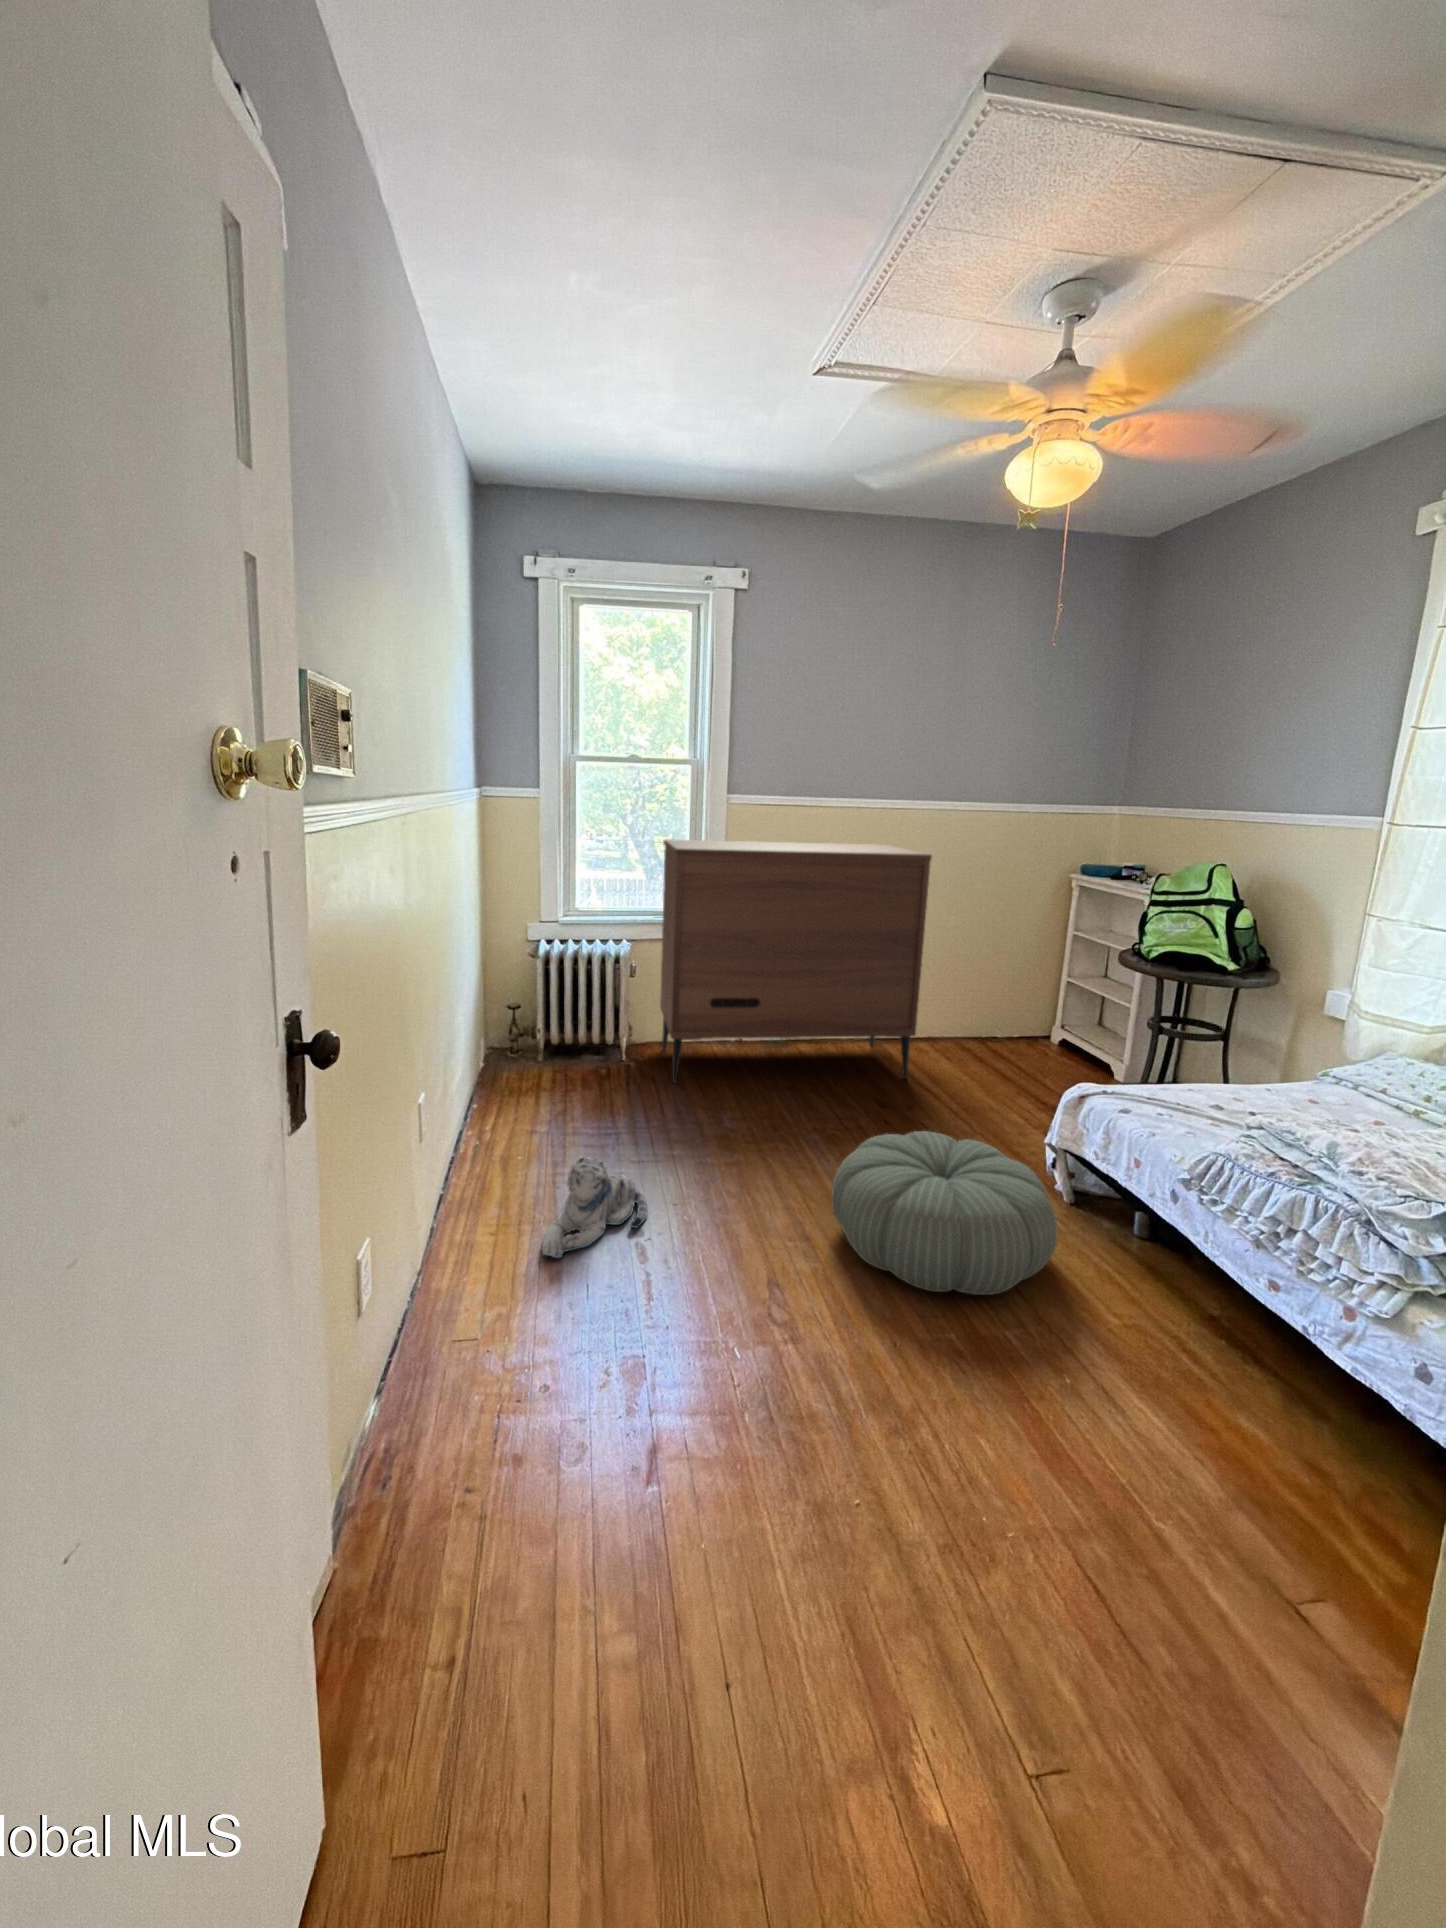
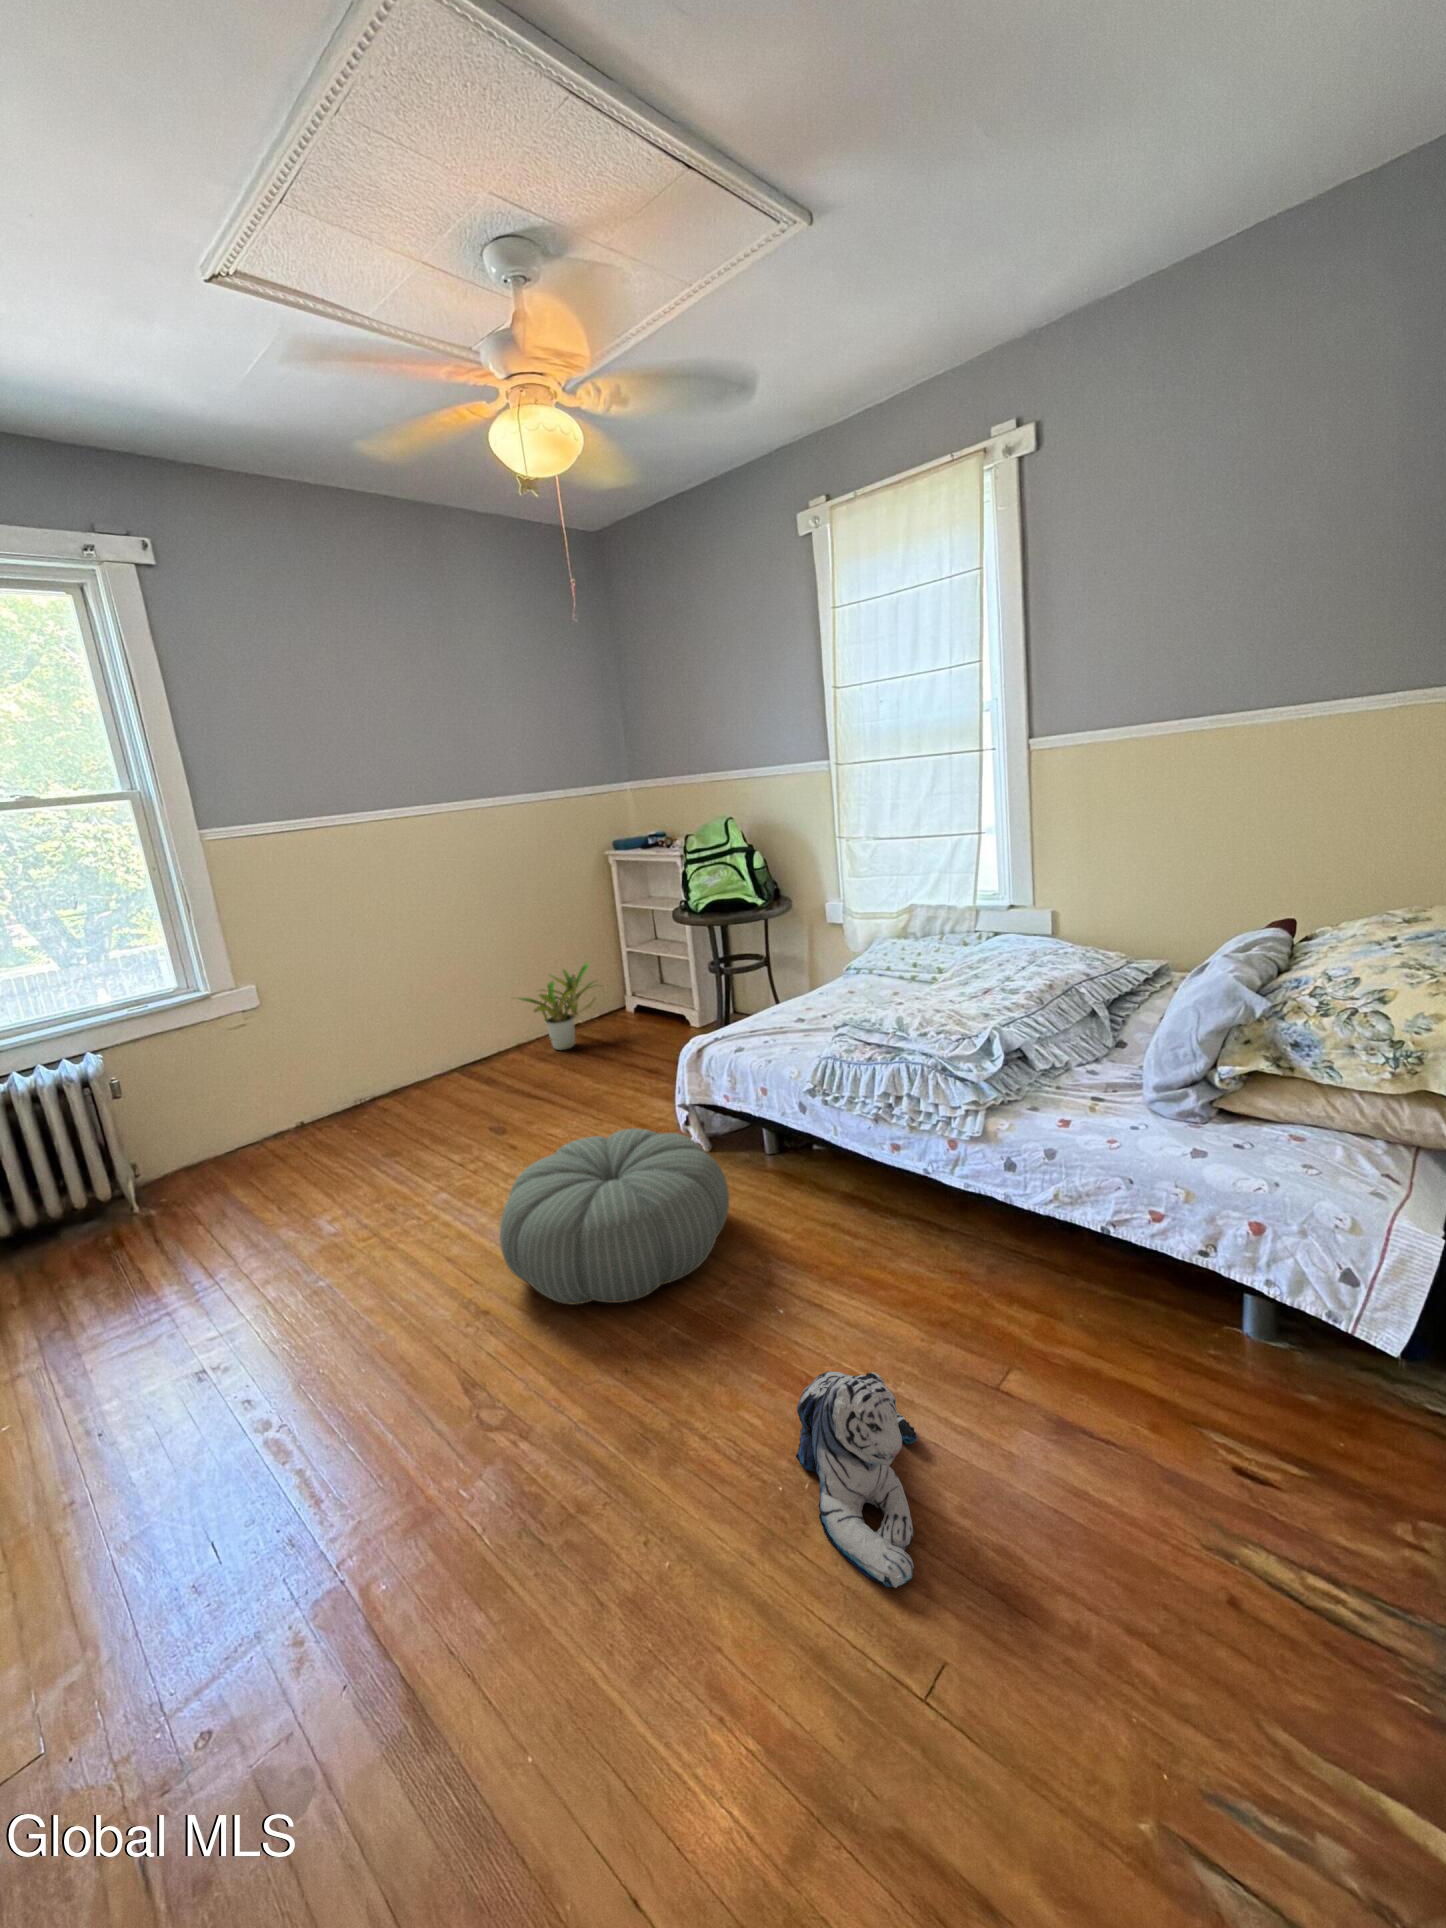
dresser: present [660,839,932,1083] -> none [113,857,513,1214]
potted plant: none [932,978,1031,1055] -> present [519,962,596,1050]
plush toy: present [542,1157,647,1258] -> present [796,1371,918,1588]

